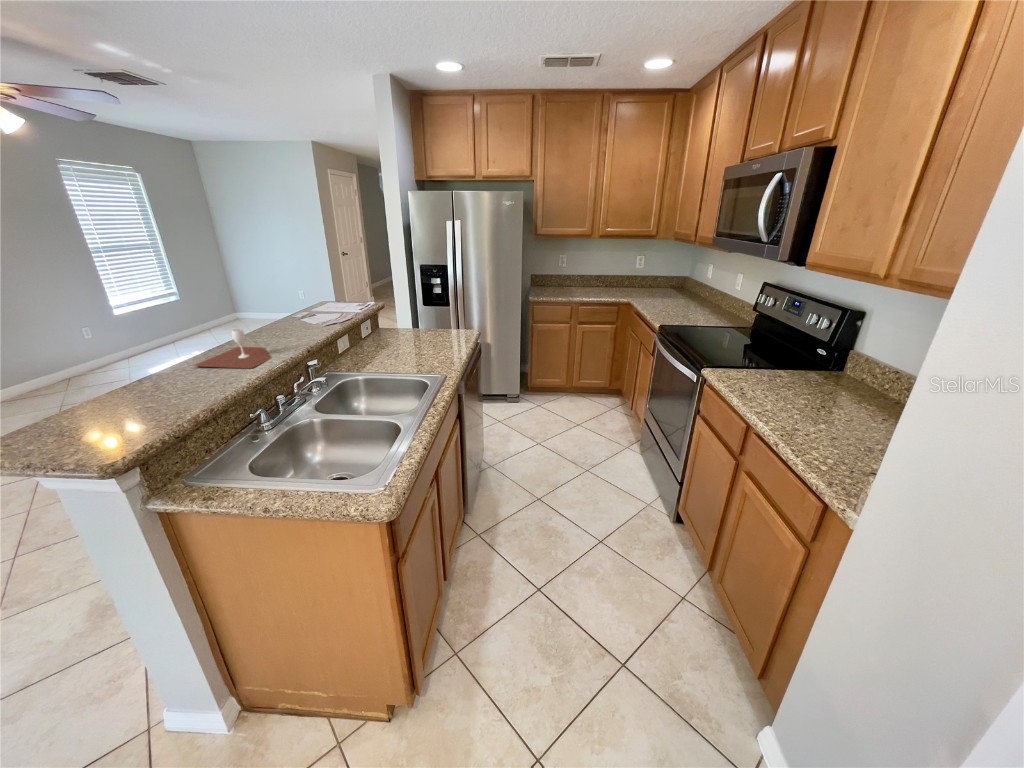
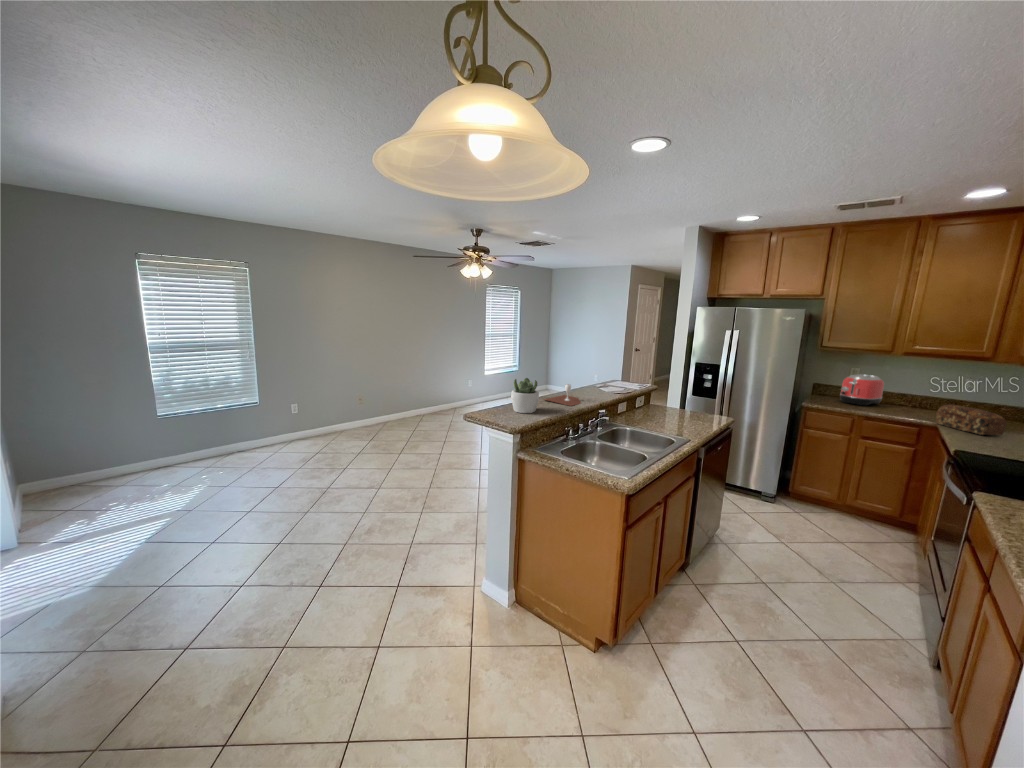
toaster: none [554,261,584,291] -> present [840,374,884,406]
bread loaf: none [624,280,666,304] -> present [936,404,1007,435]
succulent plant: none [90,336,173,413] -> present [511,378,539,413]

